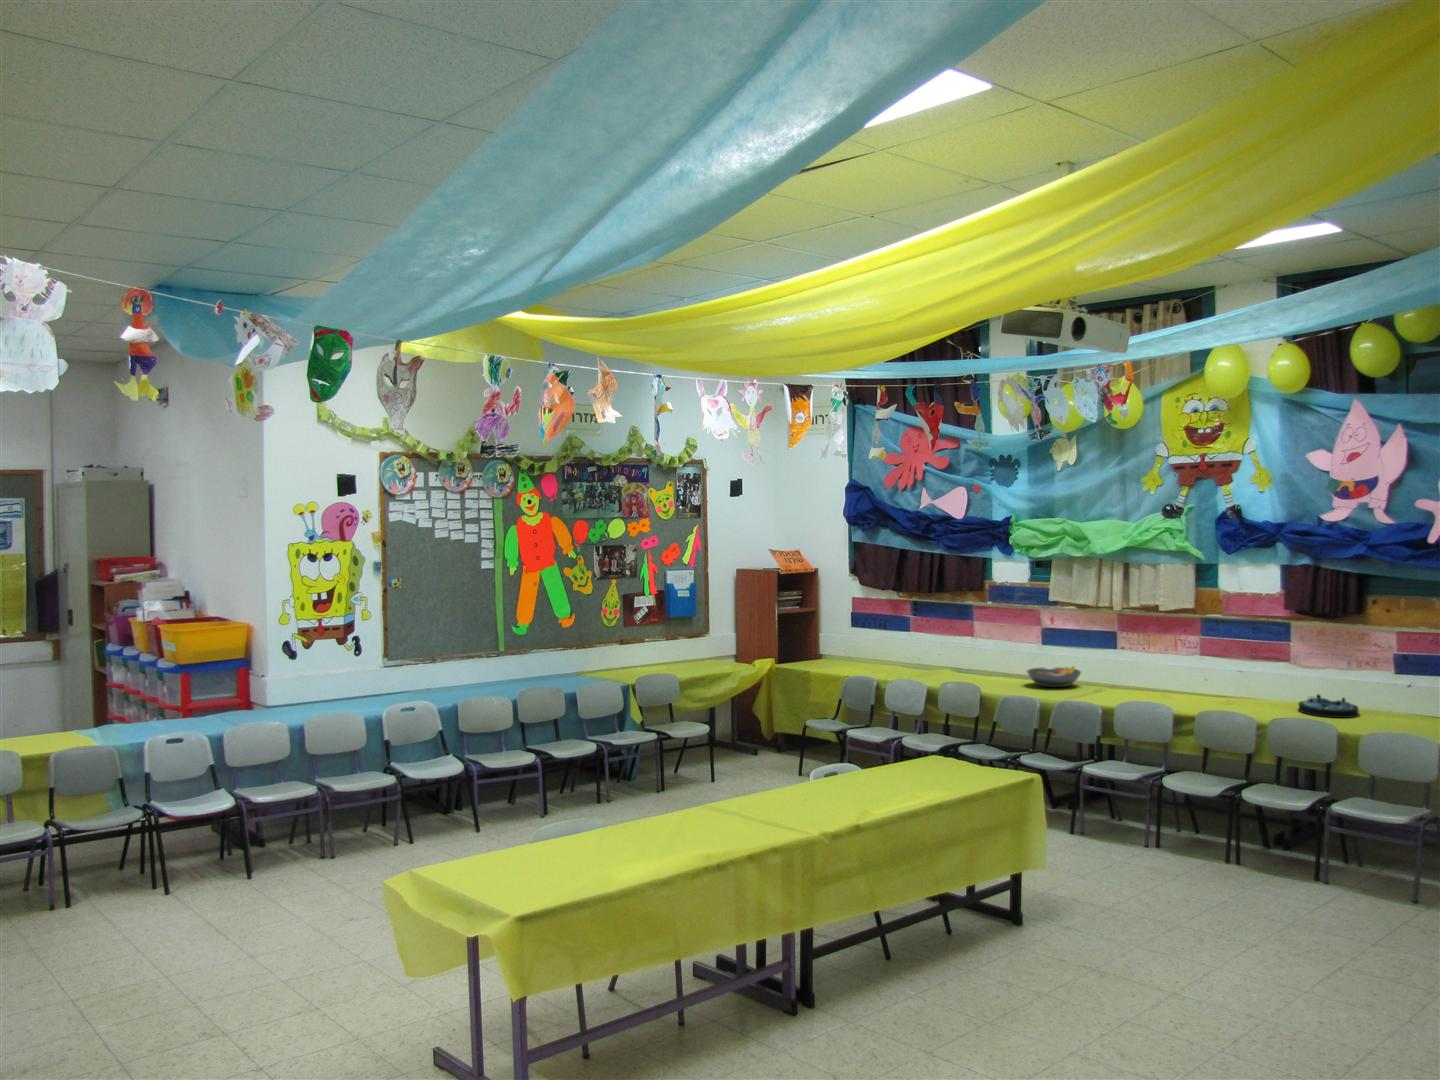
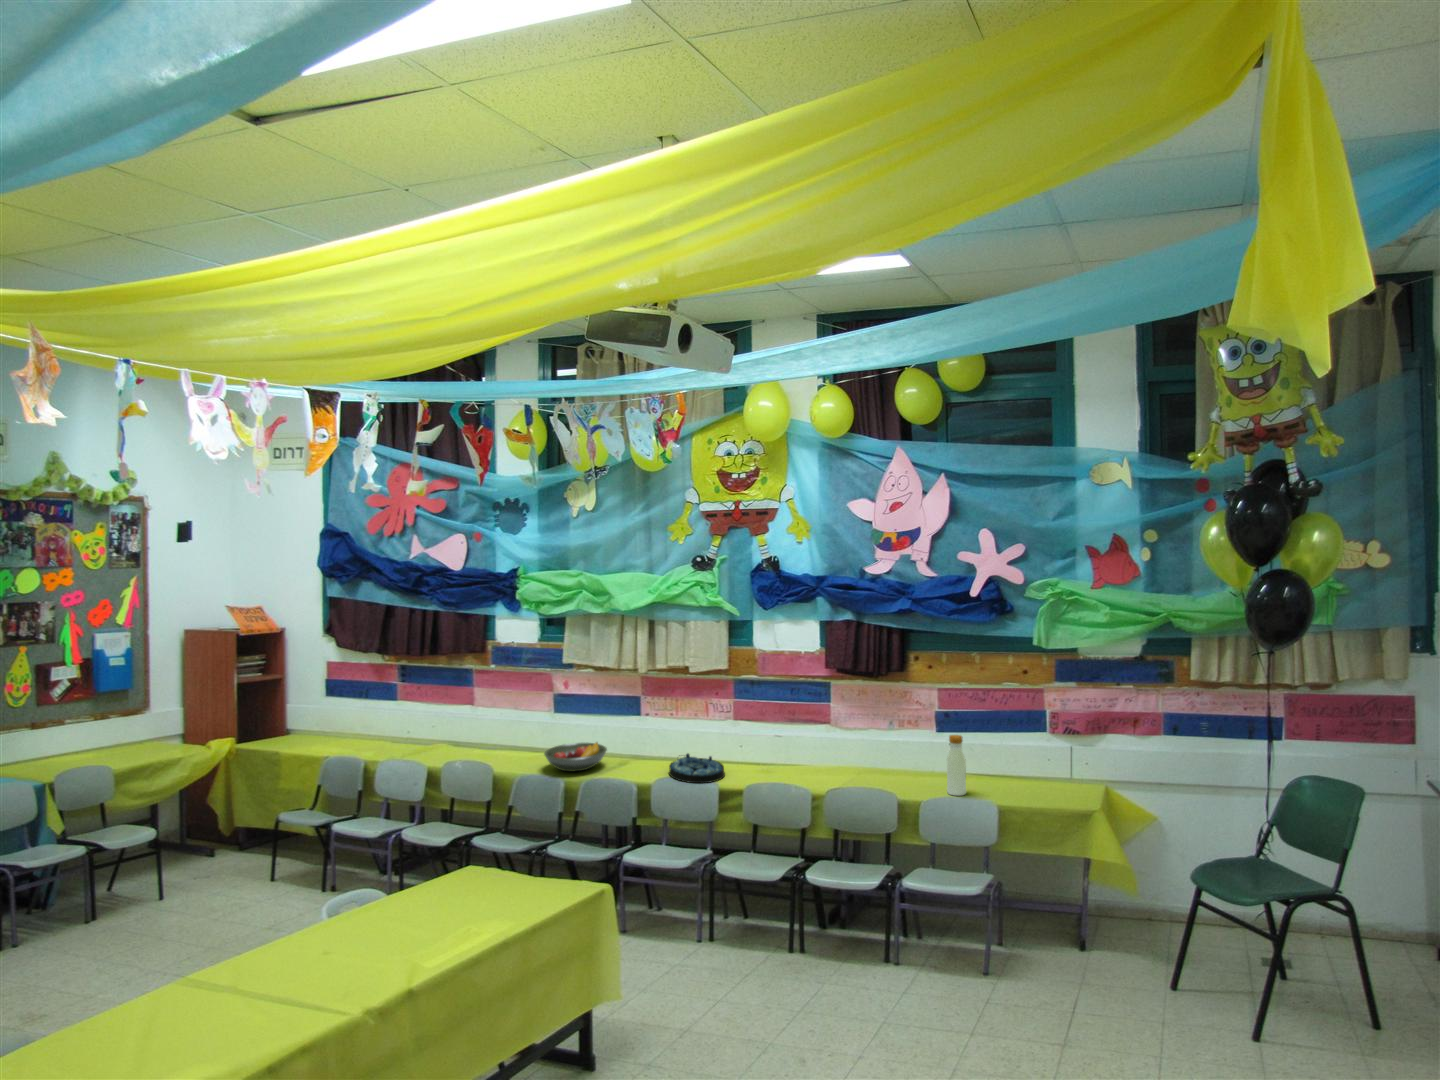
beverage bottle: none [1394,669,1415,724] -> present [947,735,966,796]
serving tray: present [1298,695,1359,718] -> present [669,754,725,783]

